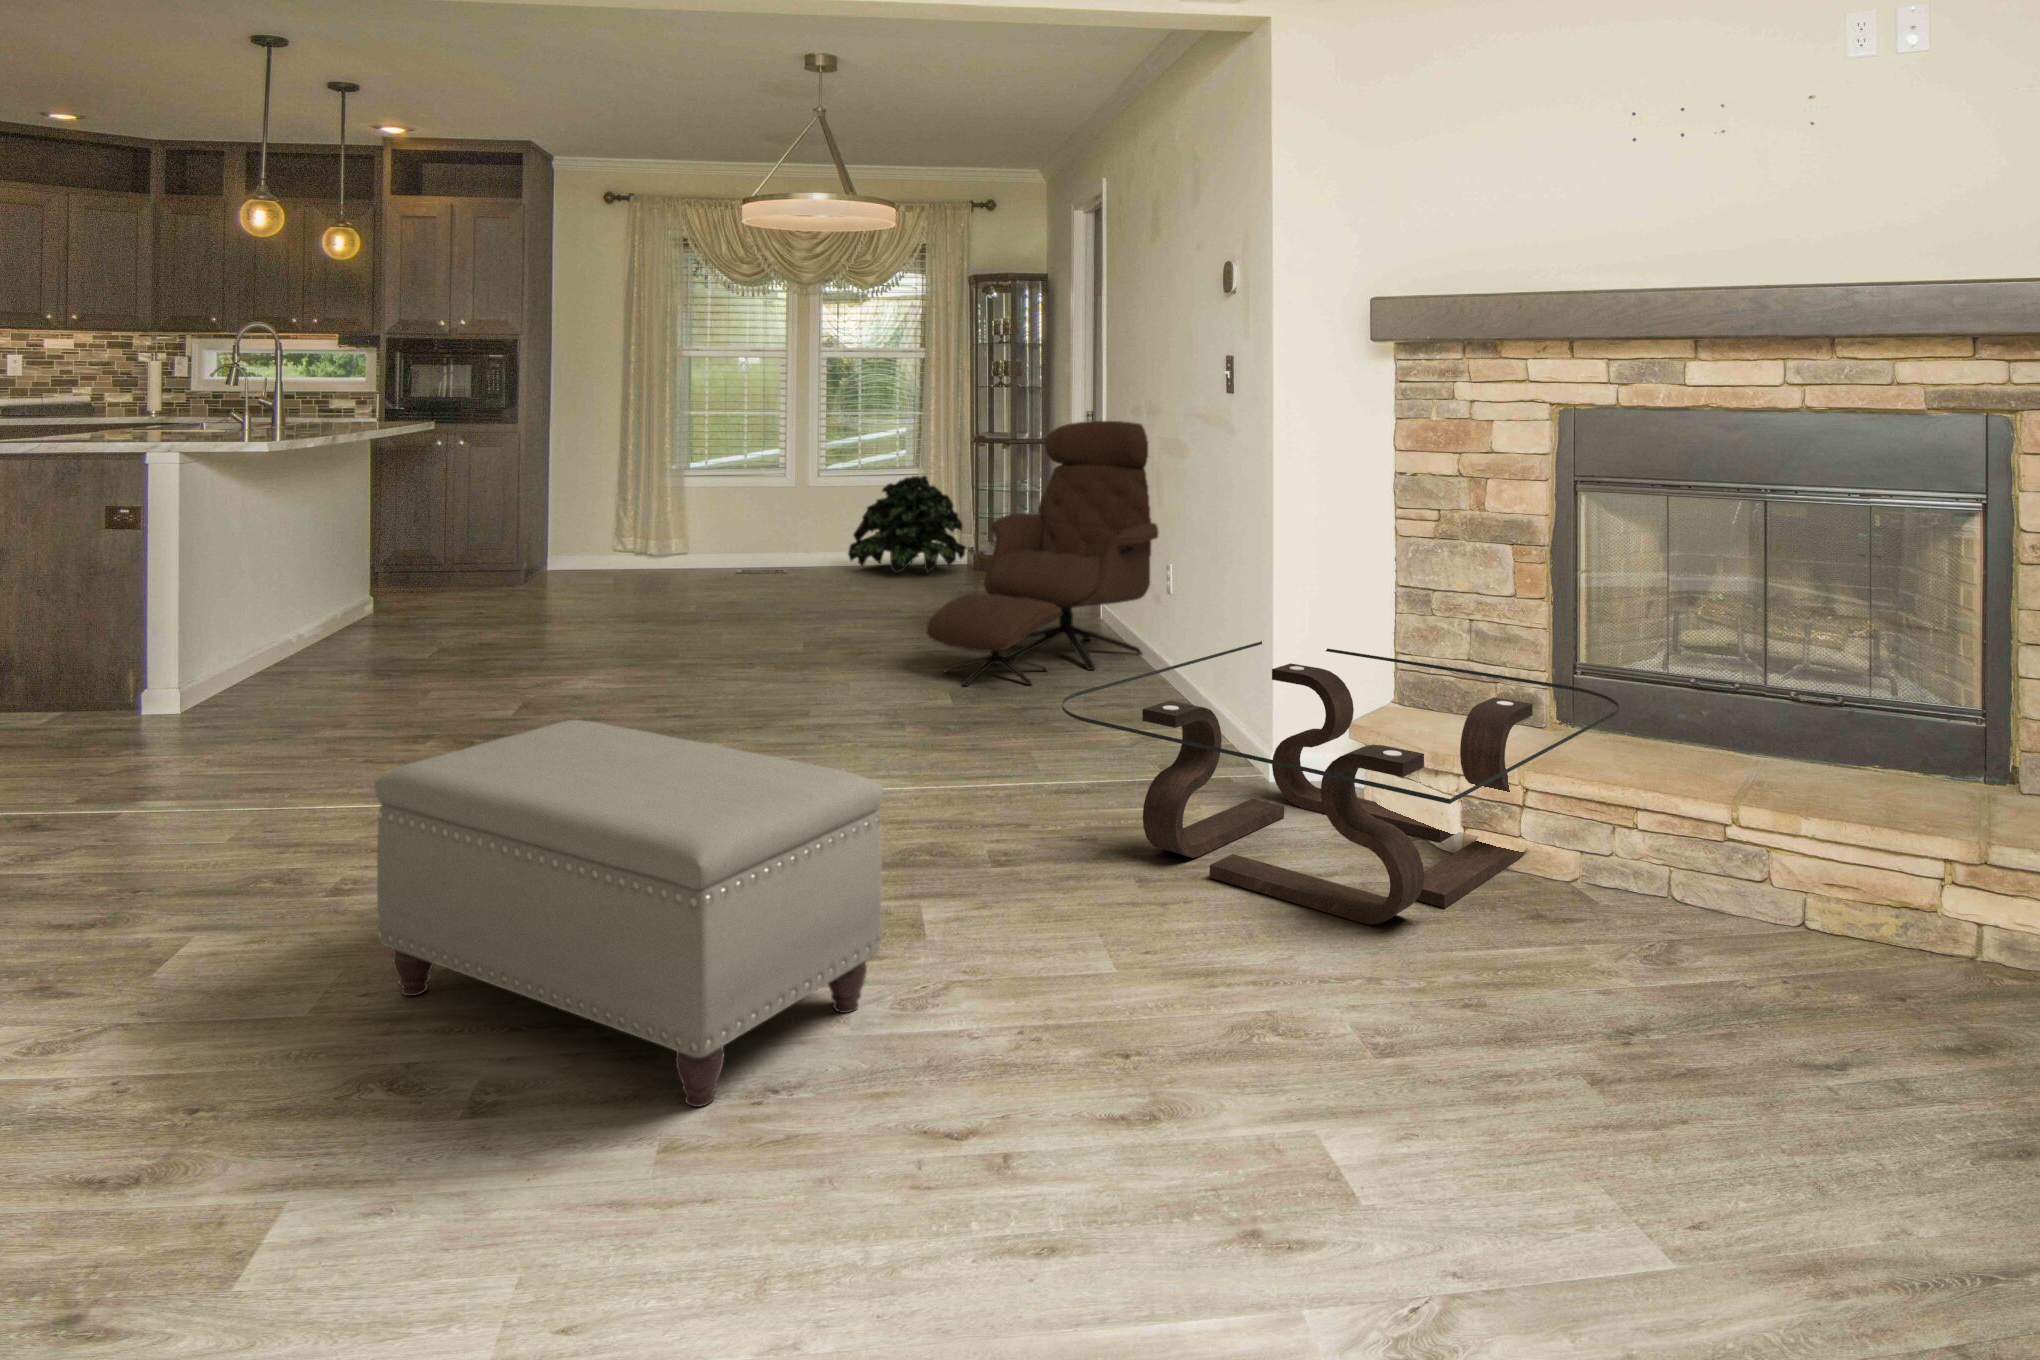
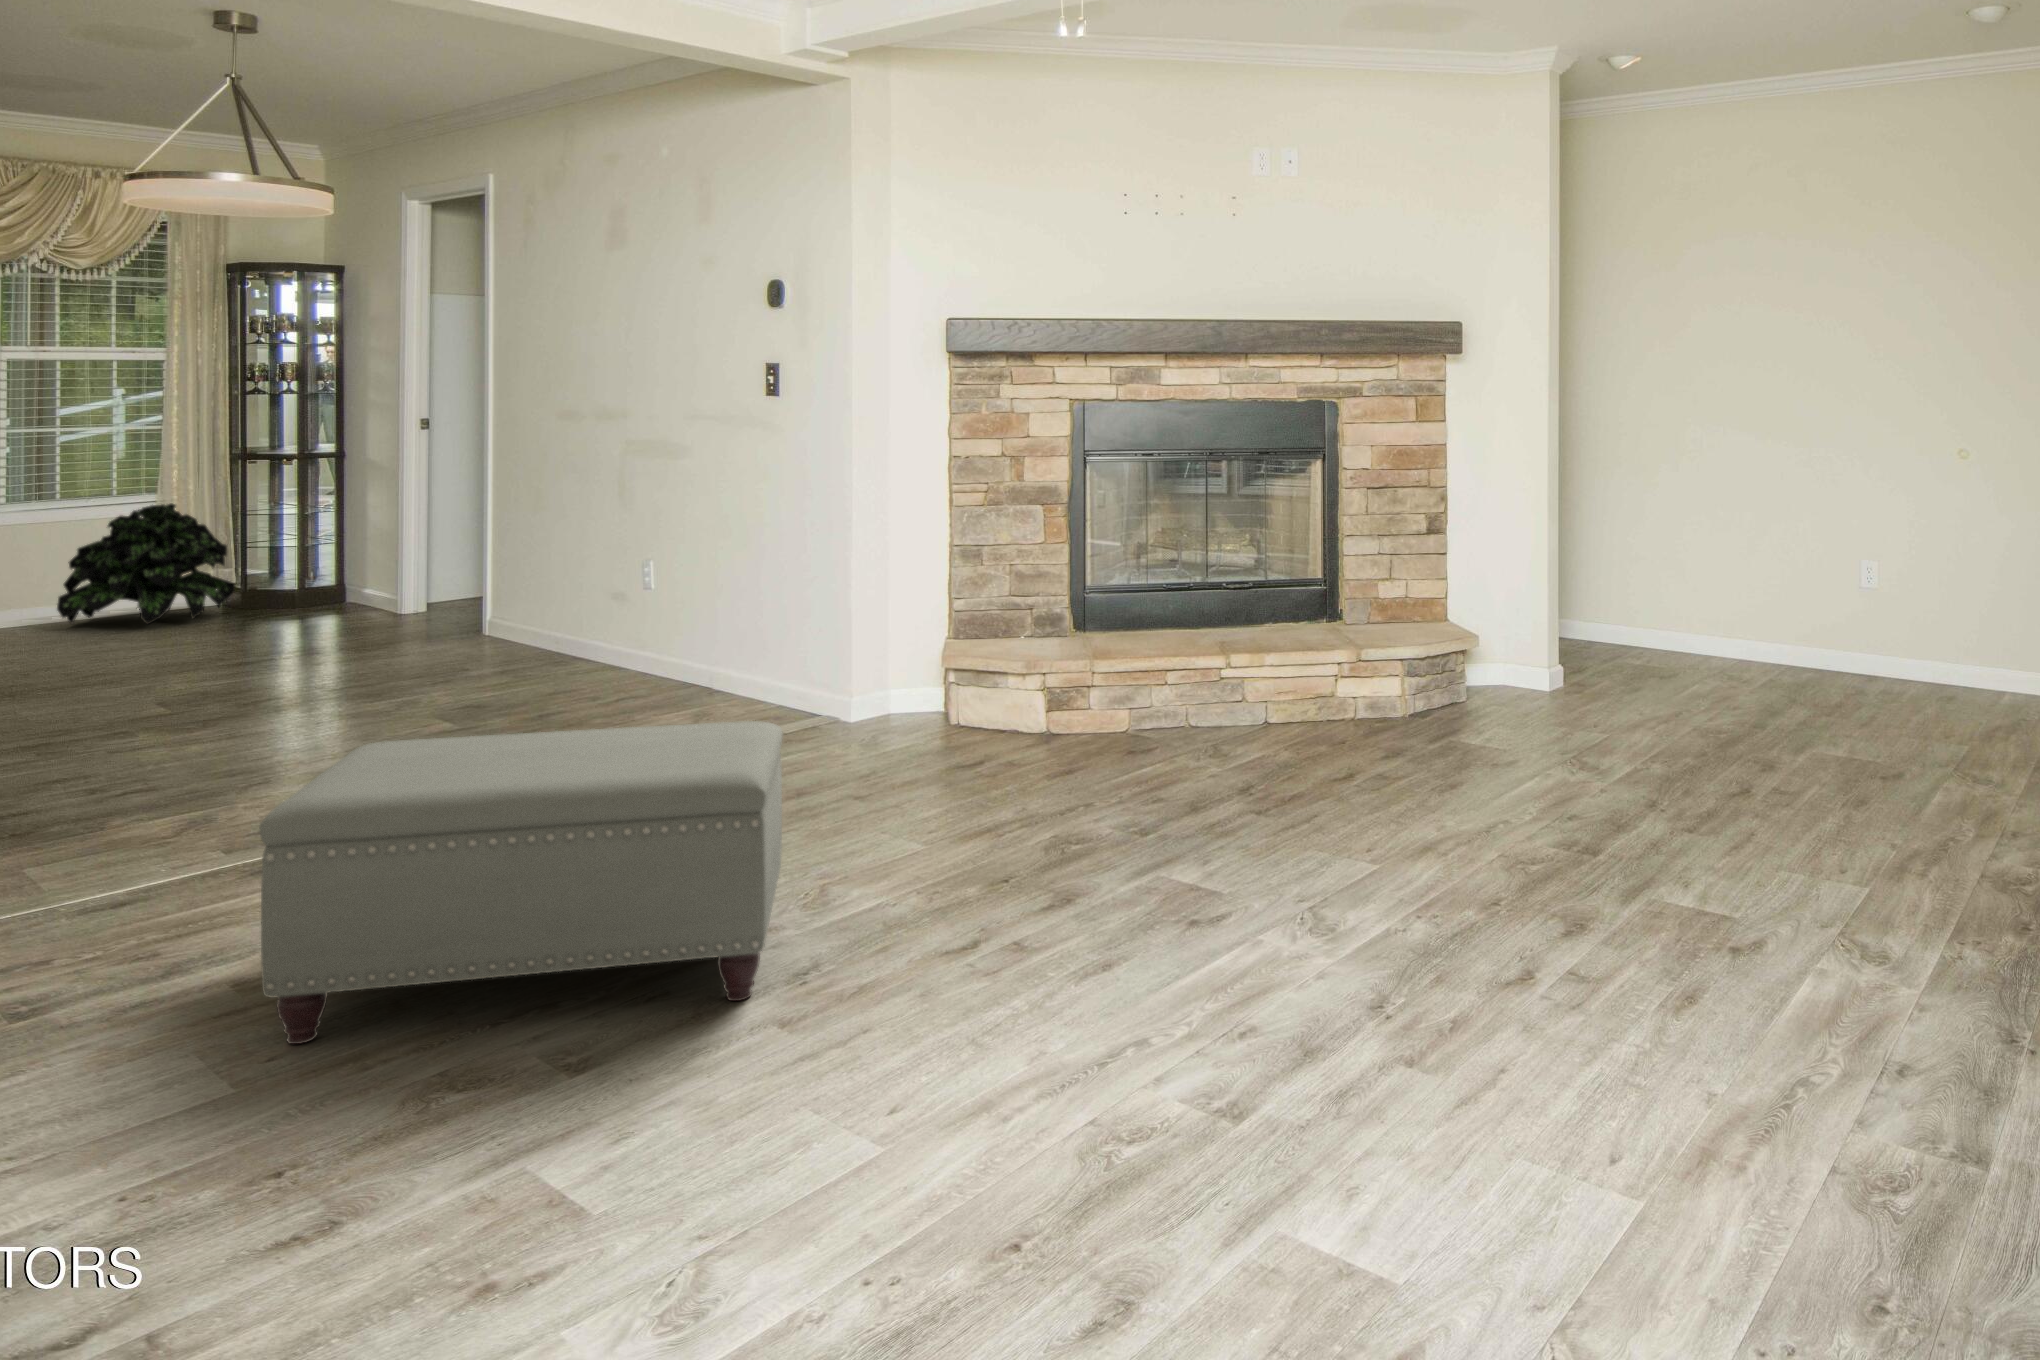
lounge chair: present [927,421,1158,686] -> none [381,426,619,709]
coffee table: present [1062,641,1619,924] -> none [763,603,1141,784]

